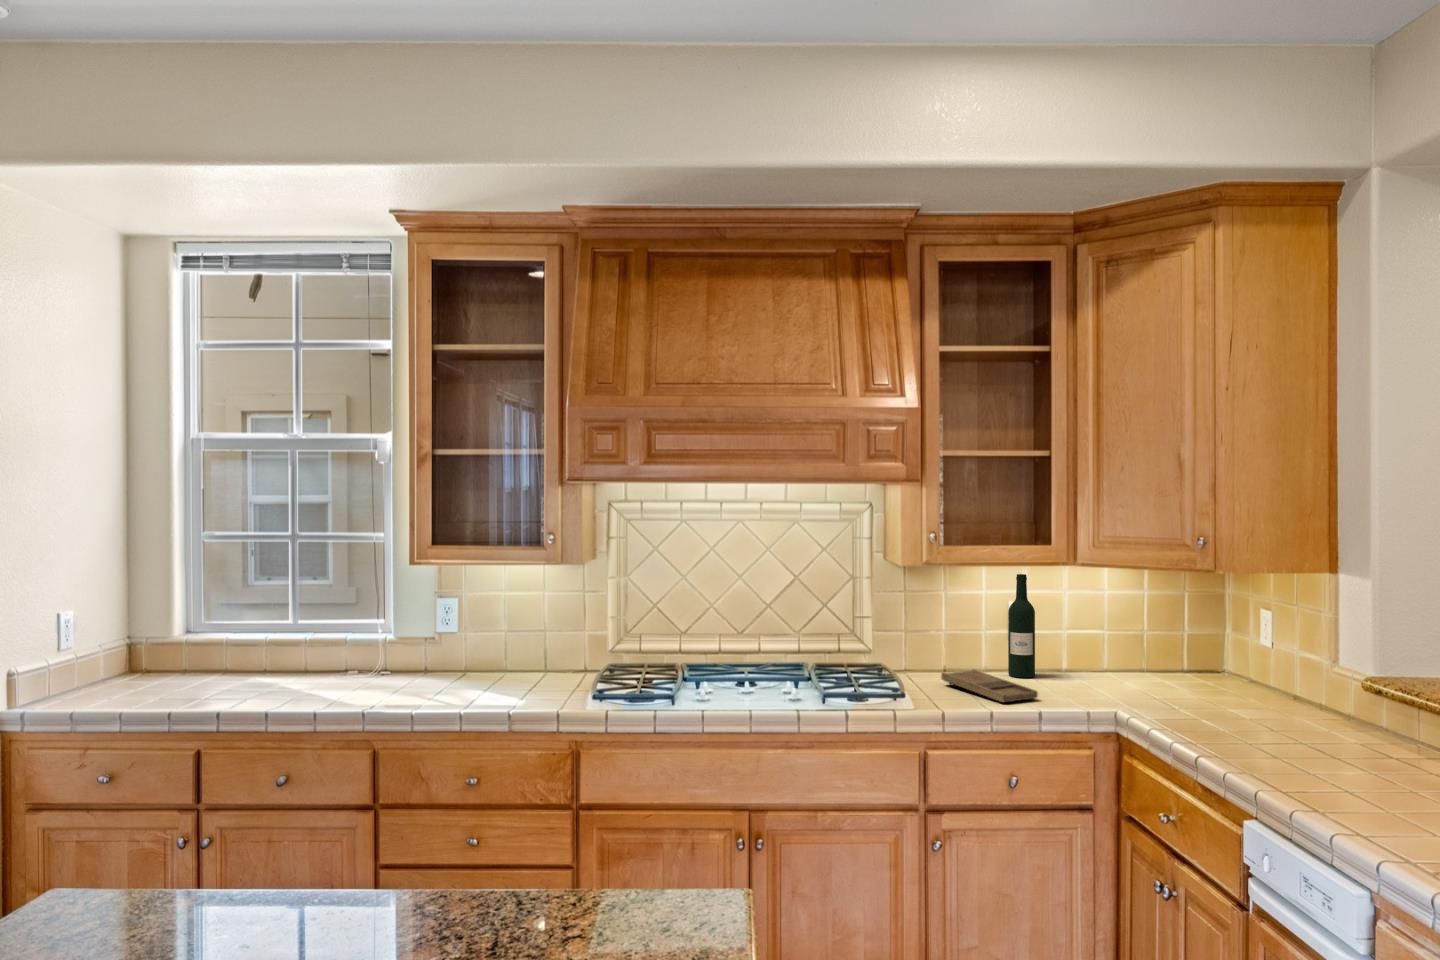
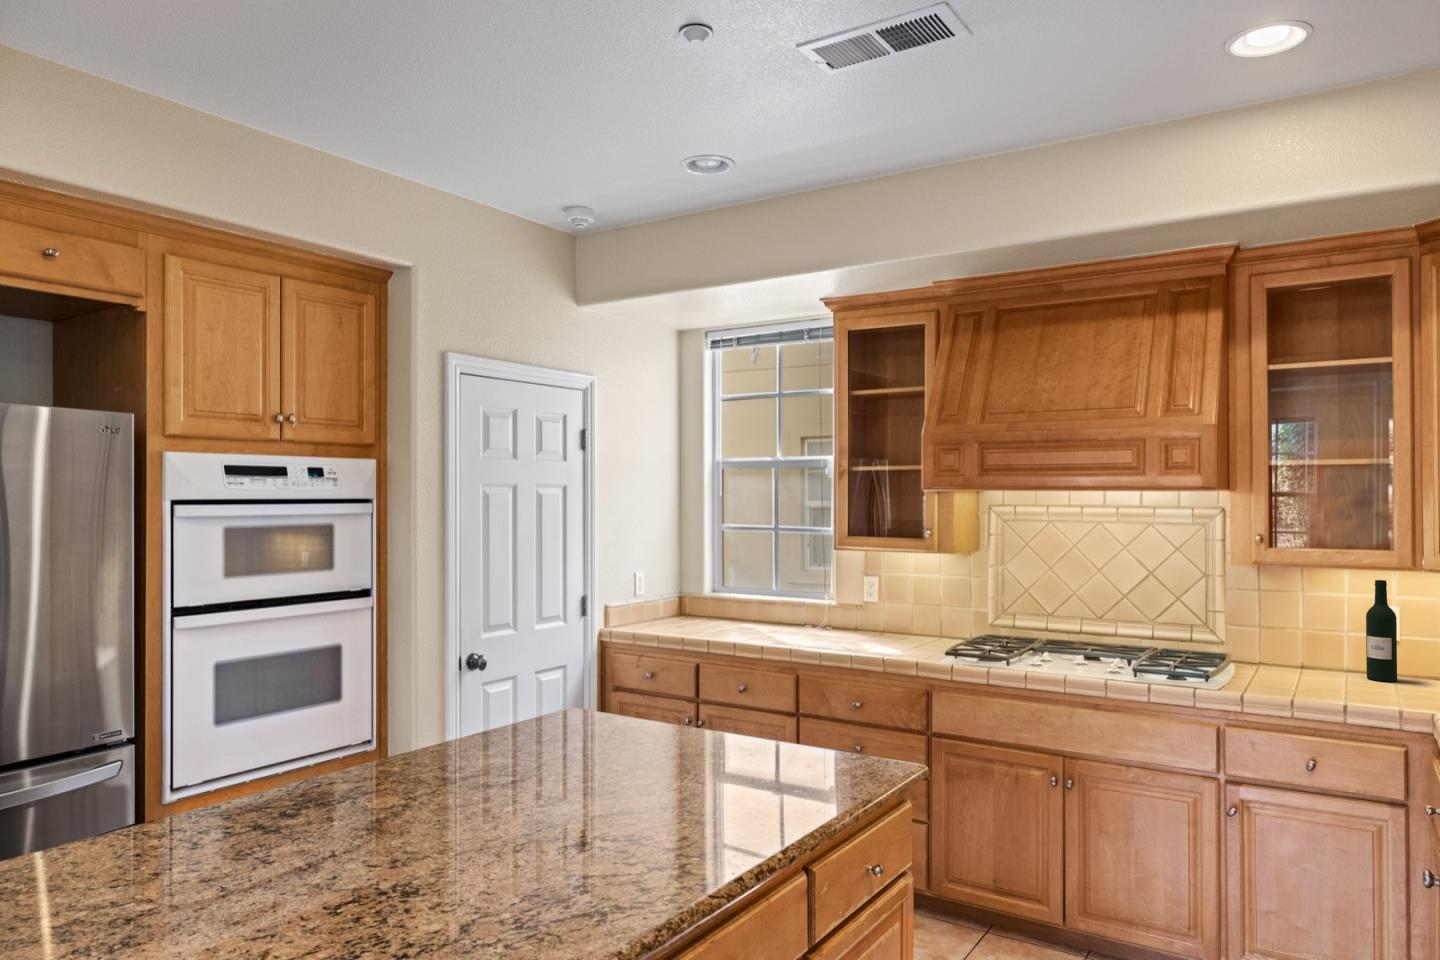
tray: present [941,670,1038,702] -> none [1276,666,1362,696]

